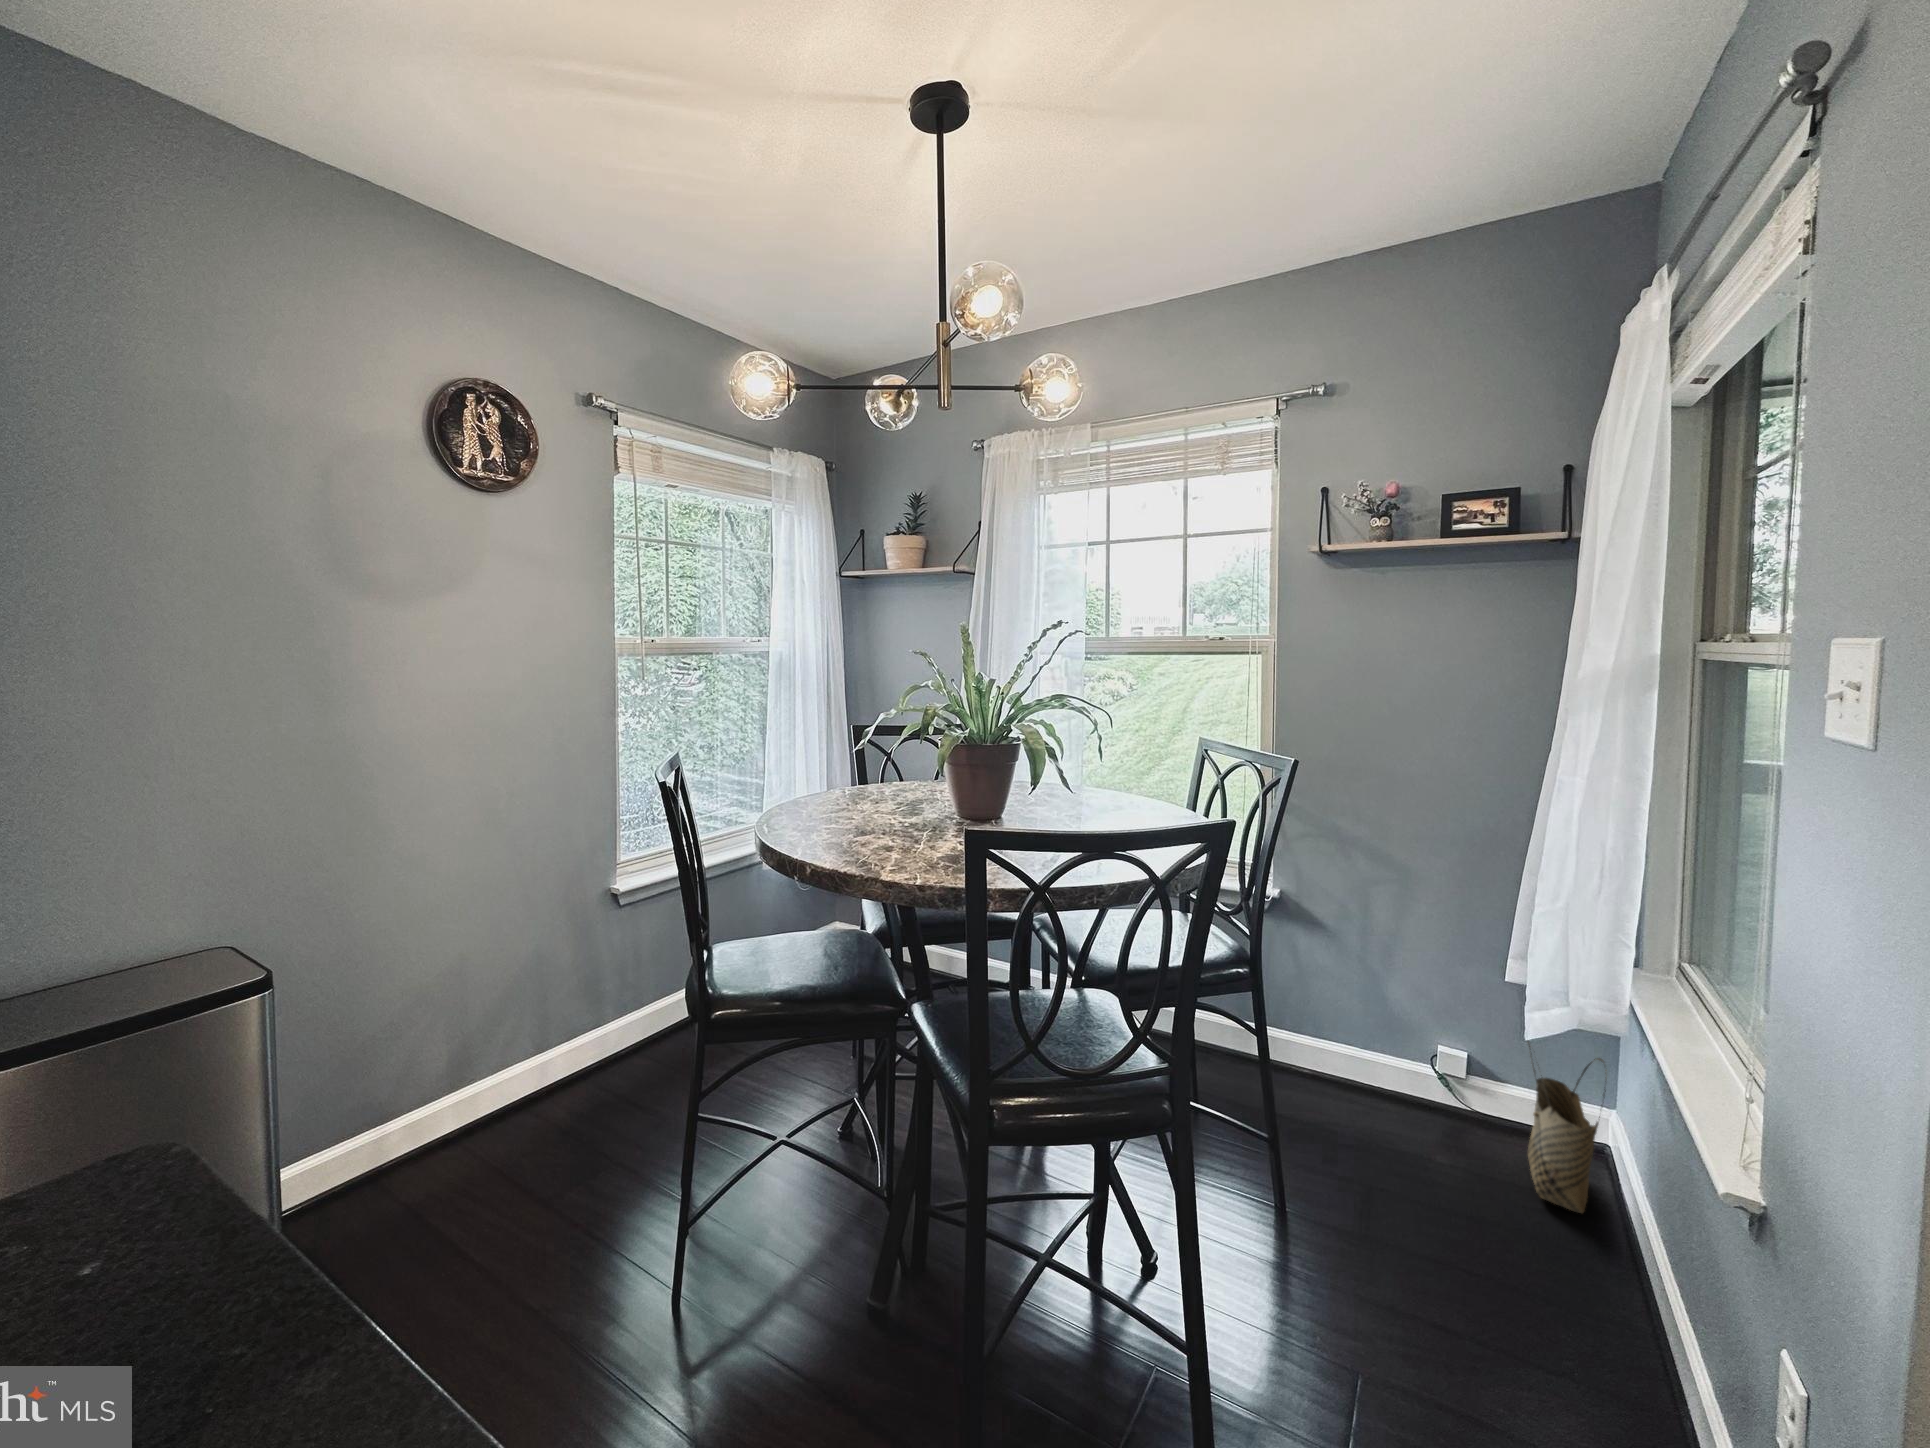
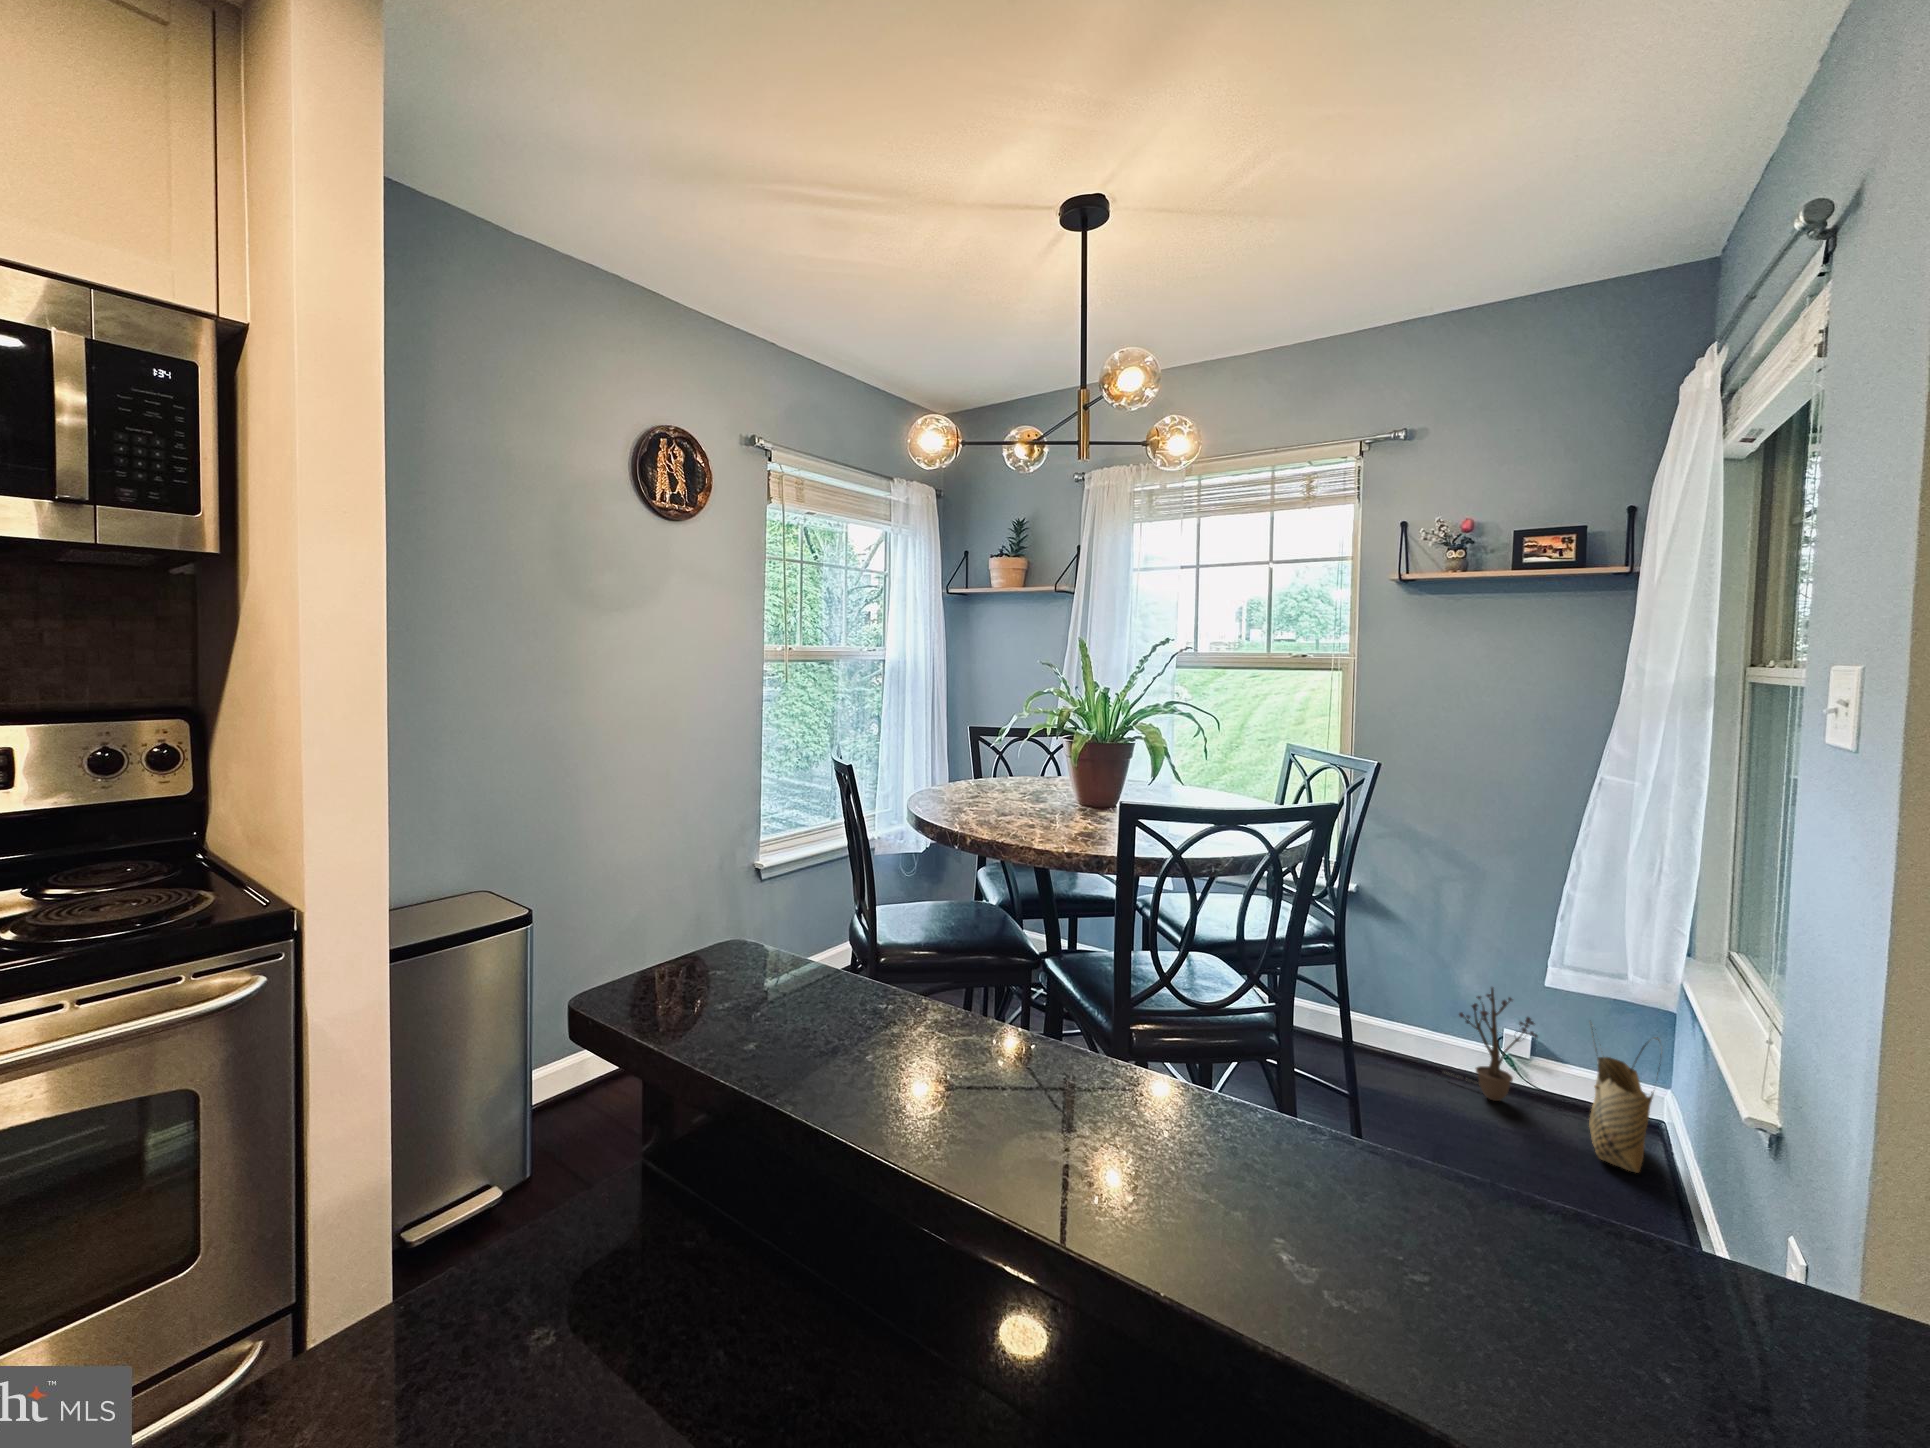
decorative plant: none [1370,1001,1472,1127] -> present [1447,988,1538,1101]

